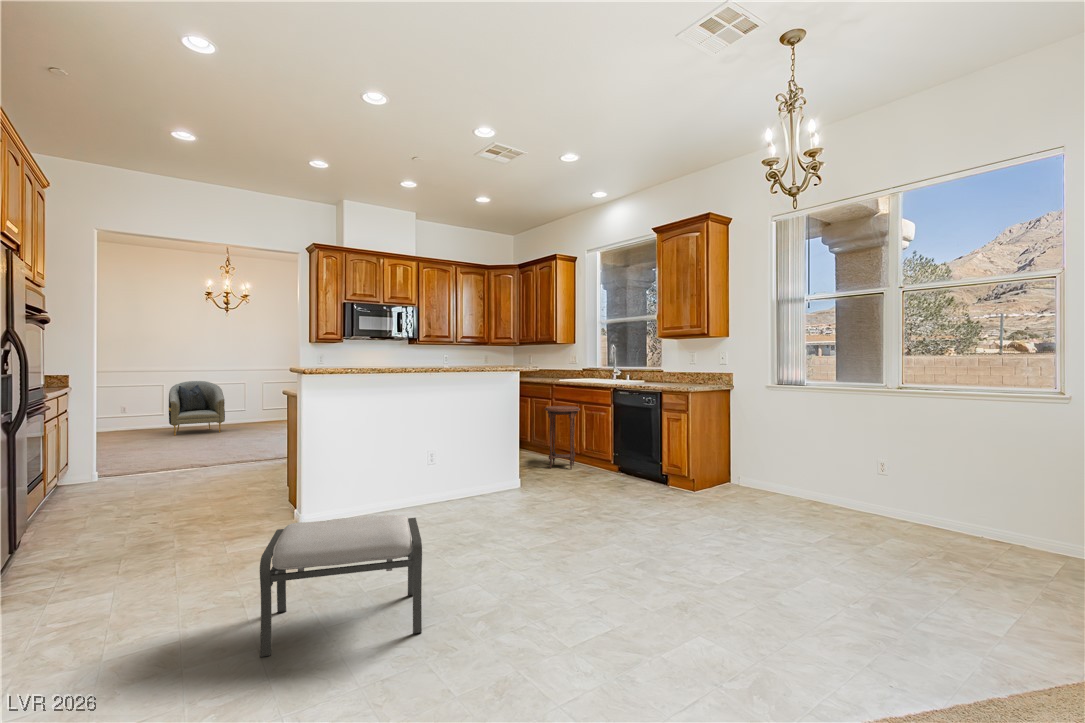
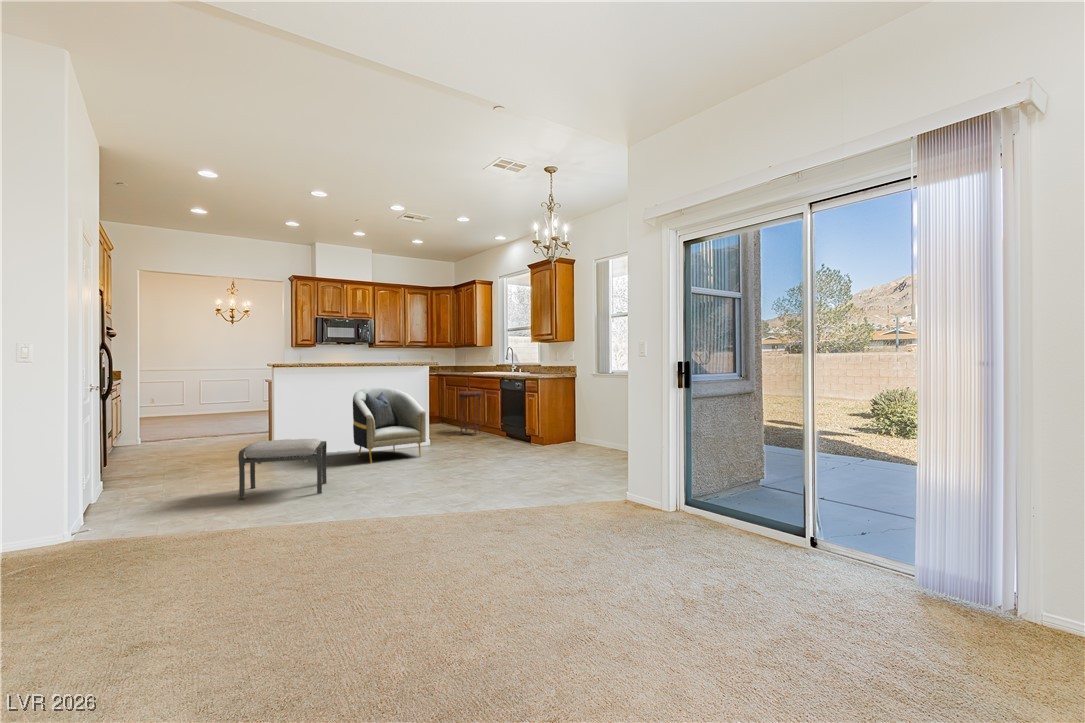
armchair: present [169,381,225,435] -> present [353,387,426,463]

